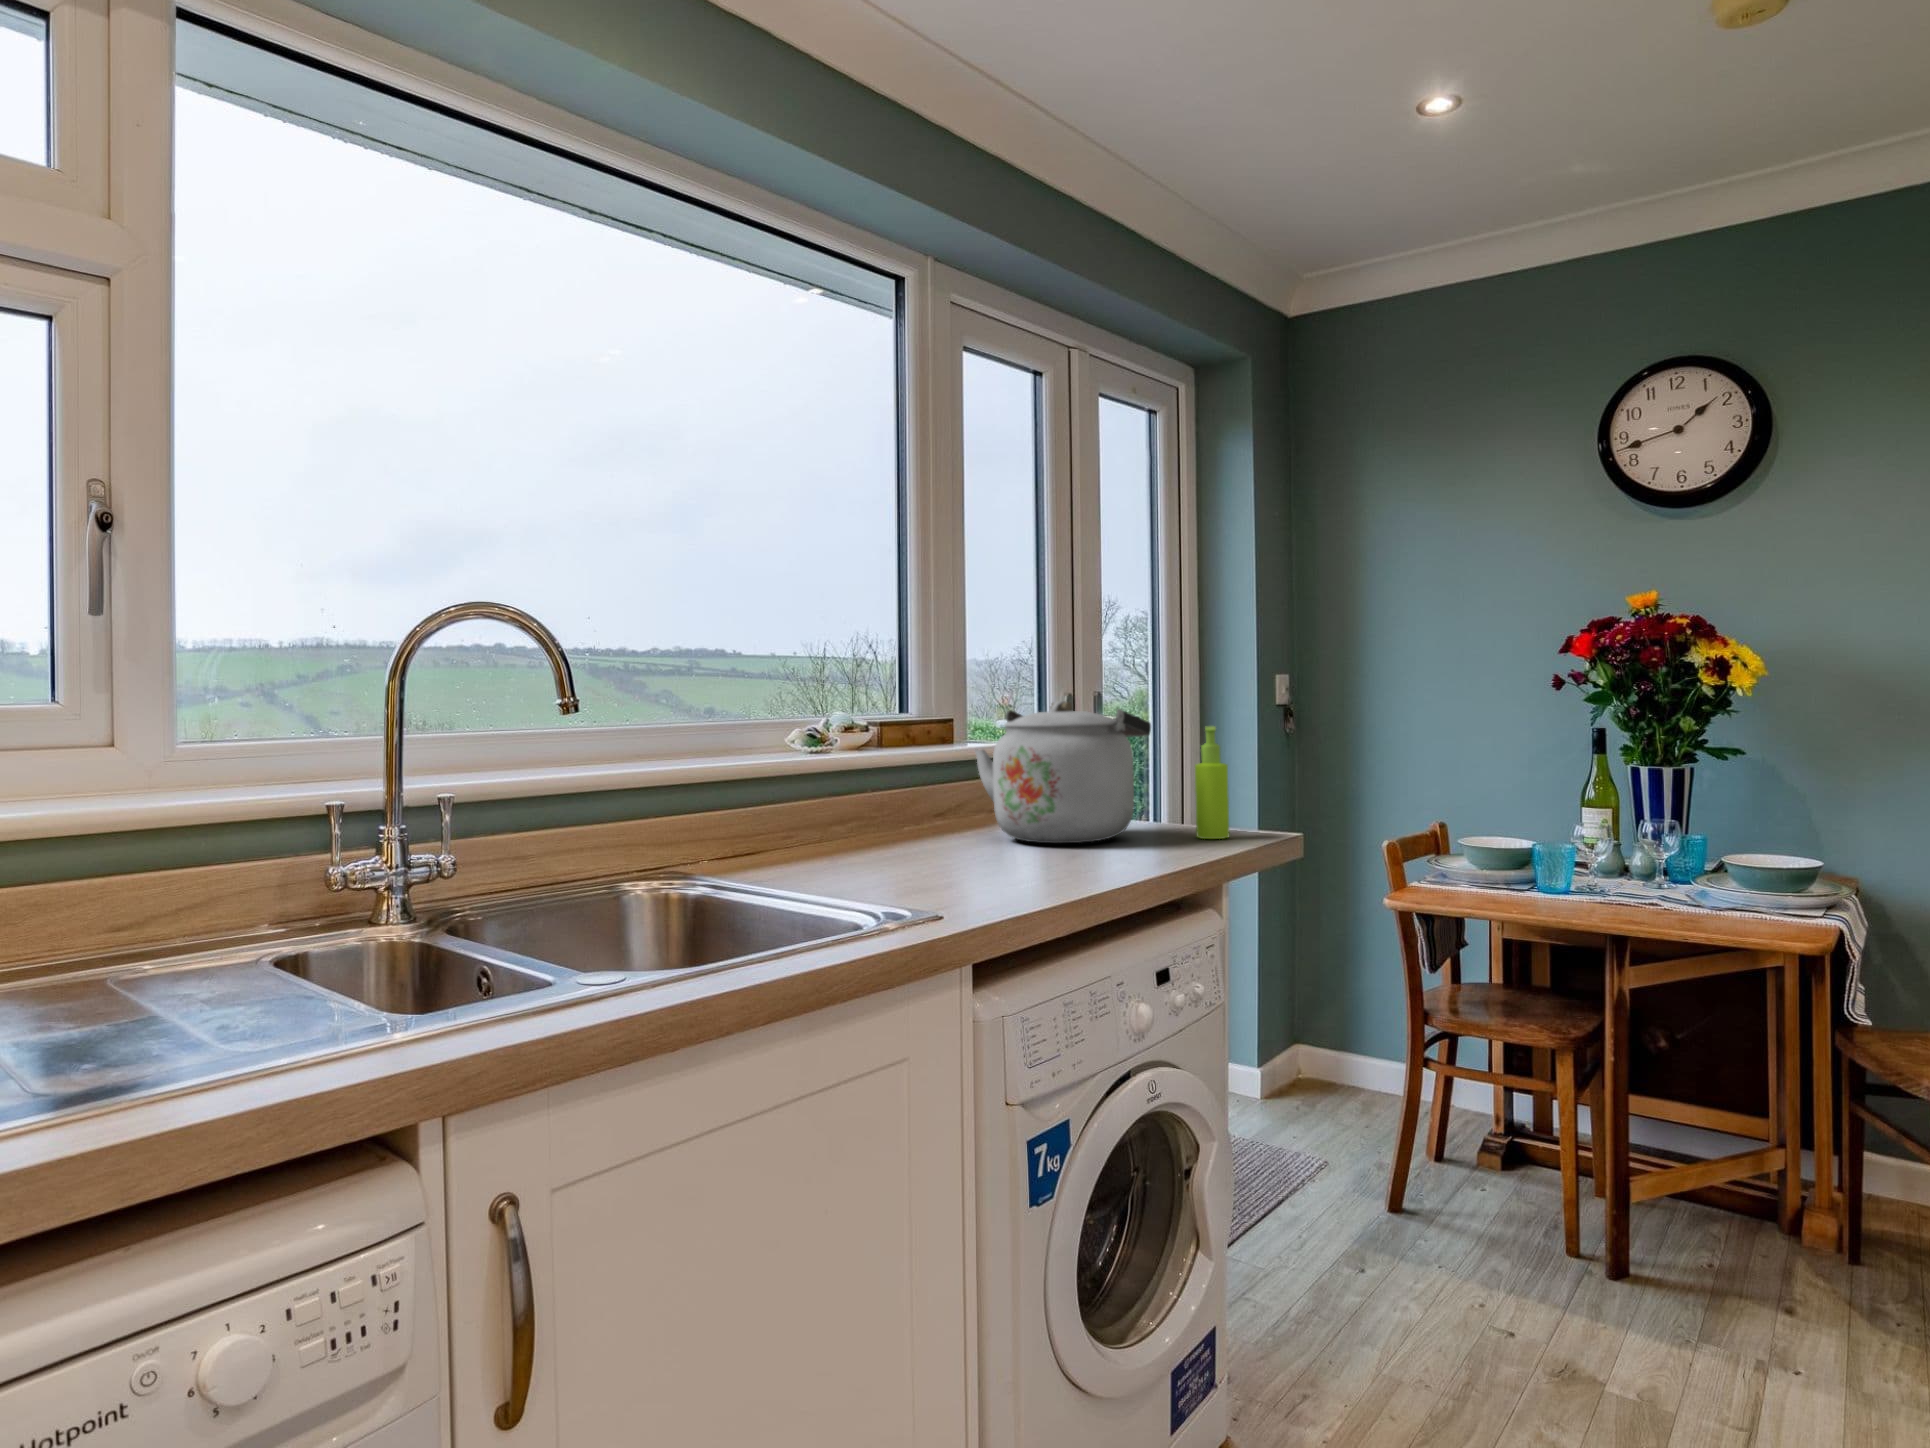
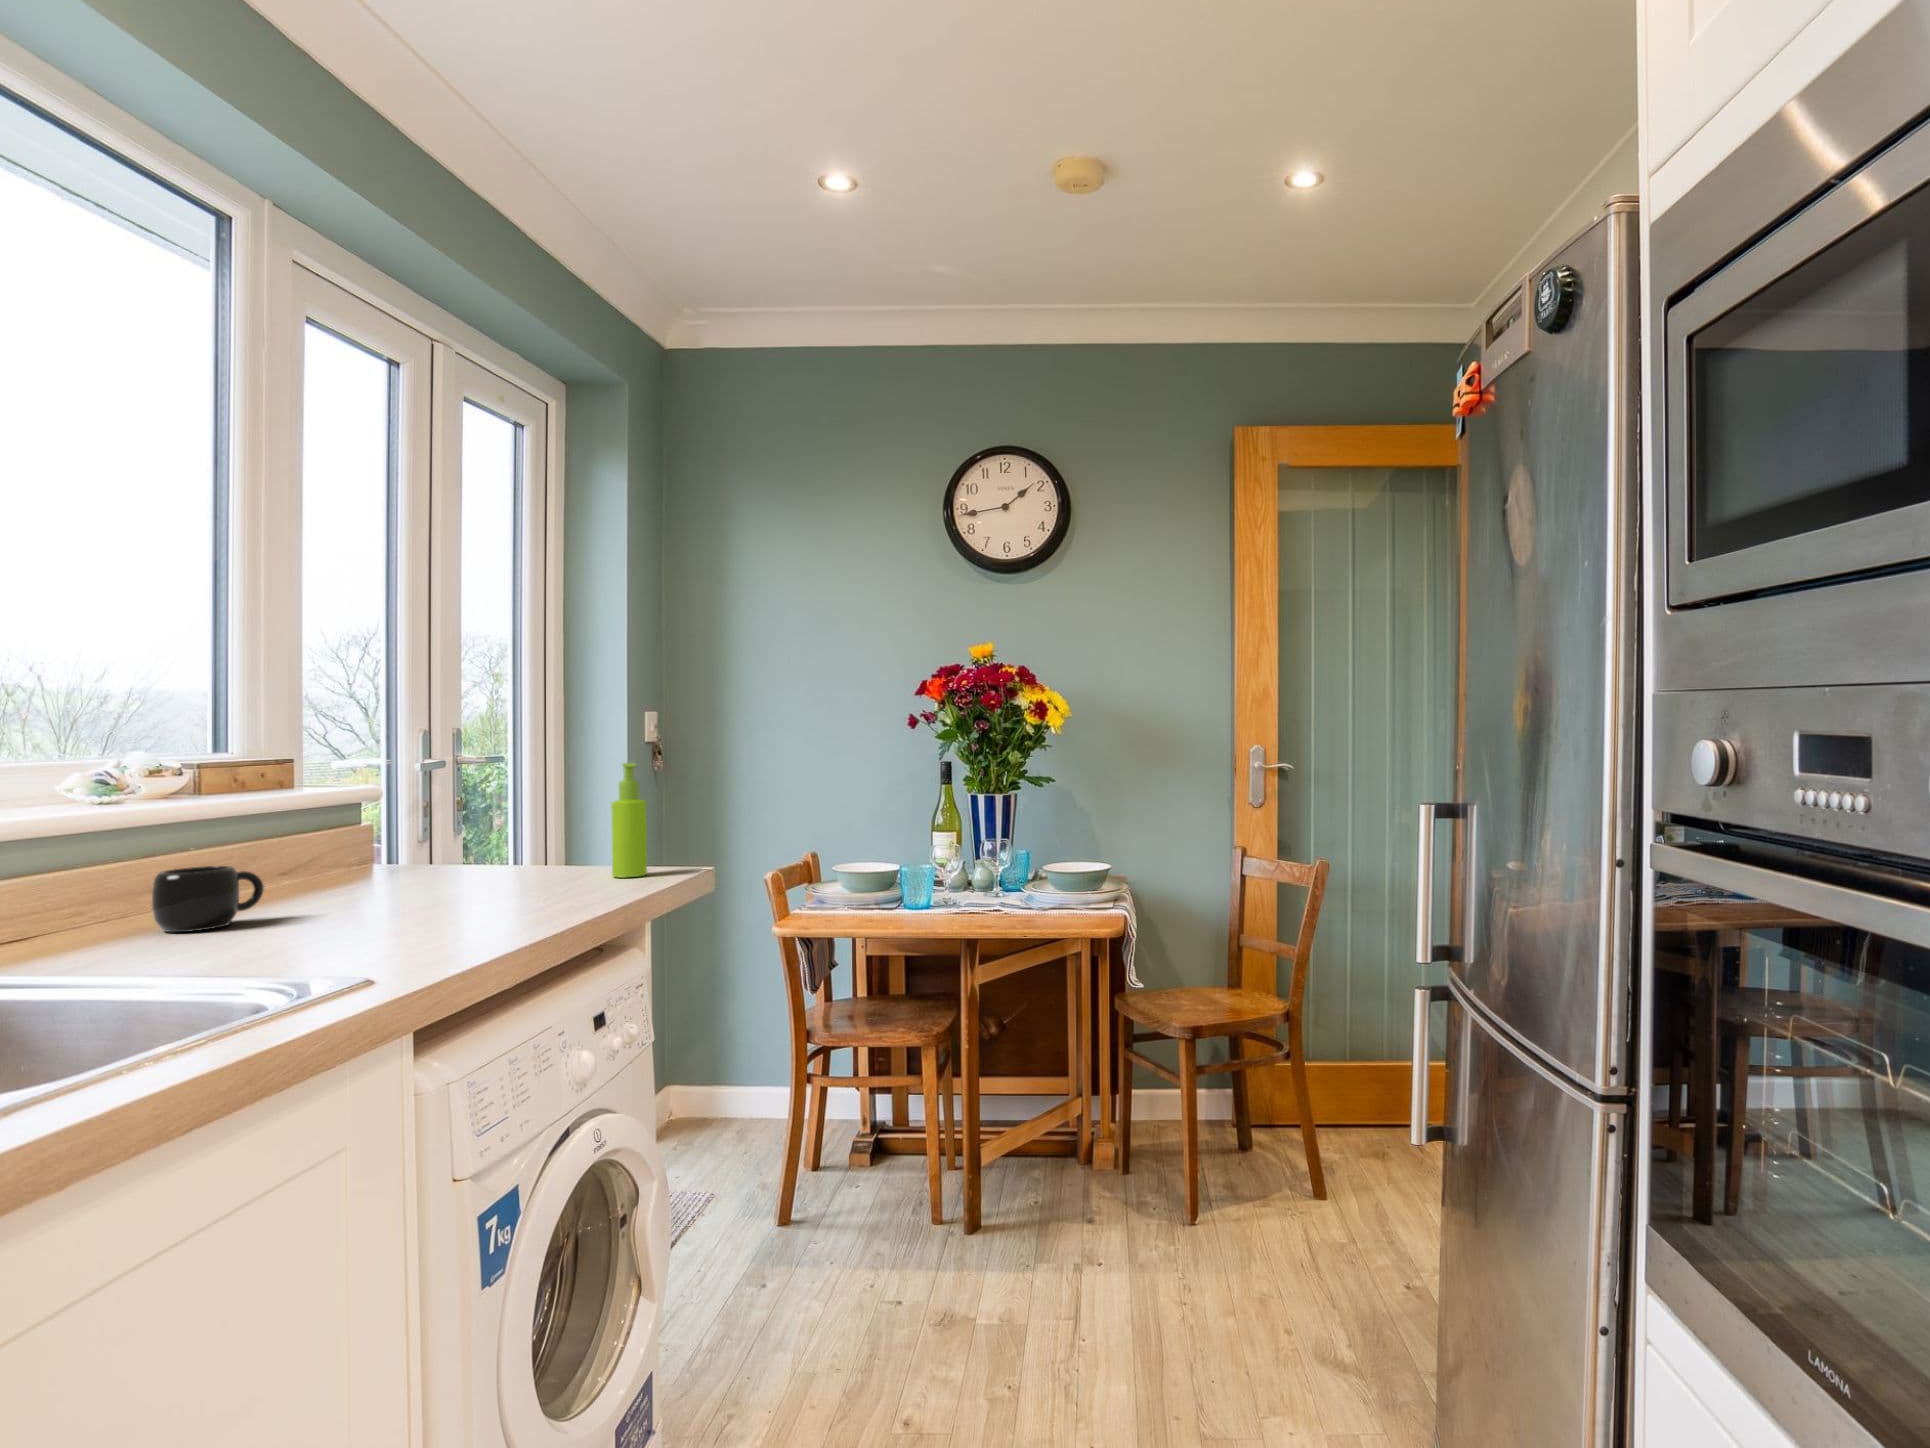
kettle: present [975,701,1151,843] -> none [345,737,562,895]
mug: none [826,806,904,859] -> present [152,866,264,932]

